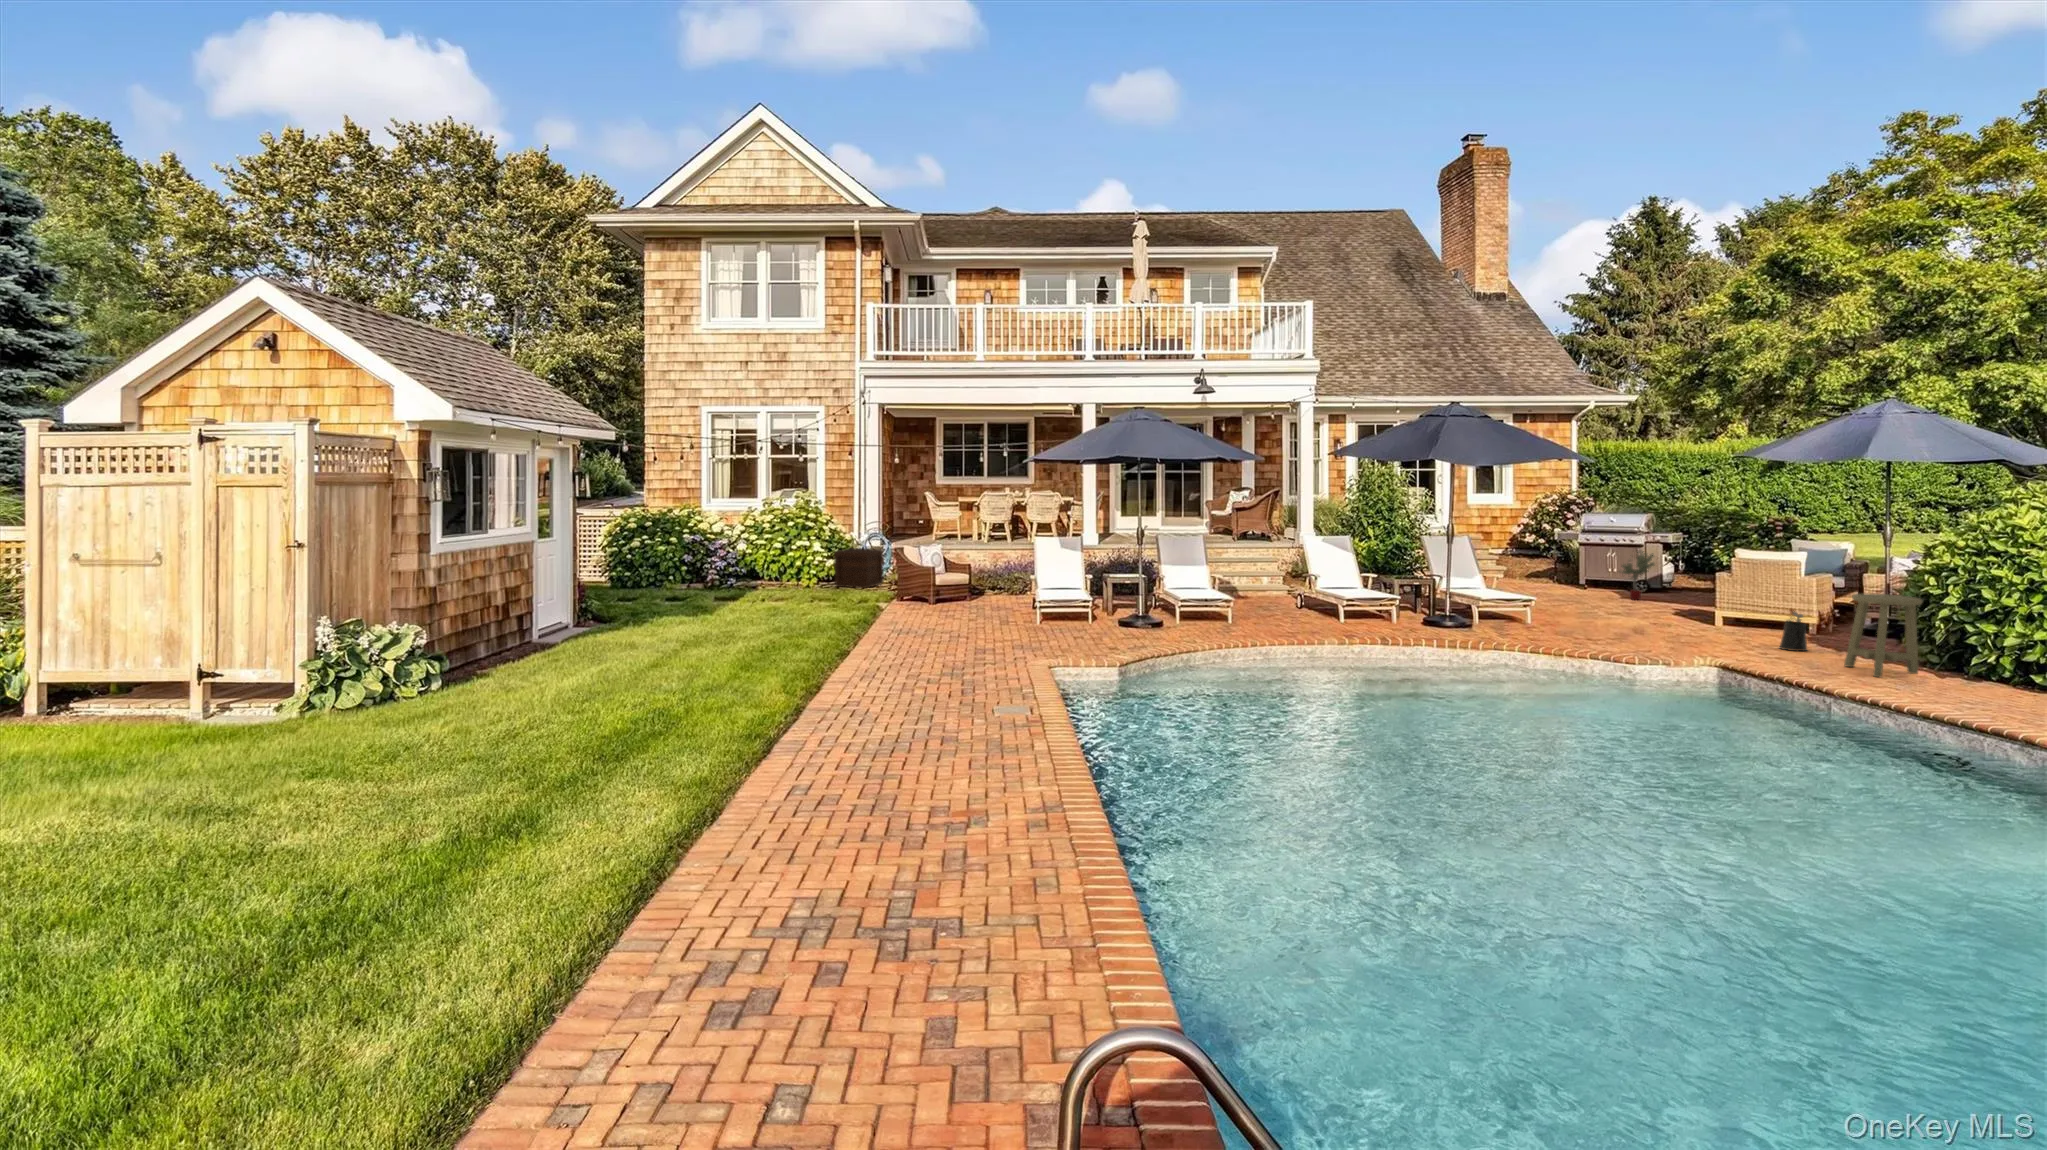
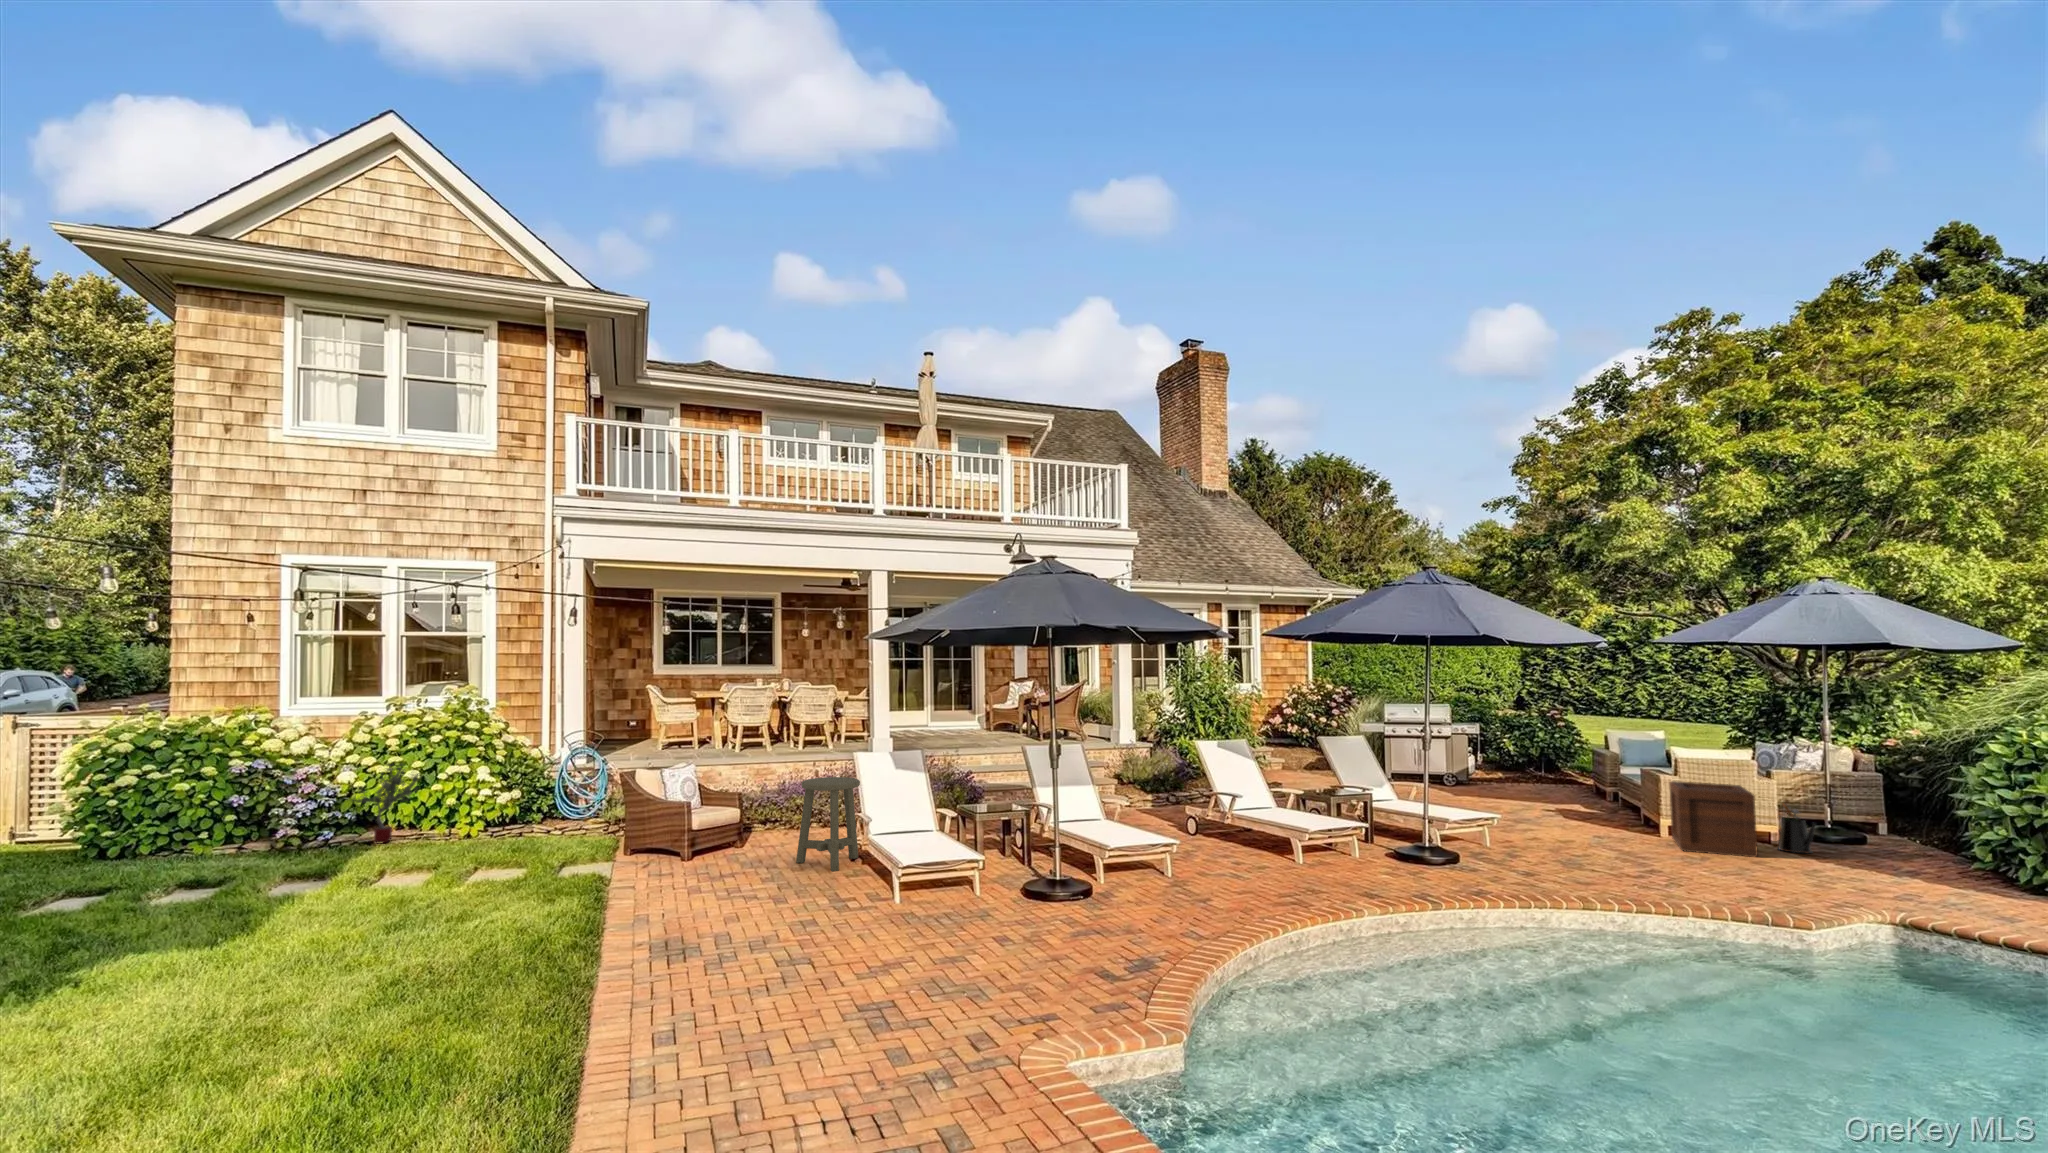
wooden crate: present [834,548,884,588] -> present [1669,781,1758,857]
potted tree: present [1622,550,1654,600] -> present [352,764,418,844]
stool: present [1844,594,1922,677] -> present [796,777,860,871]

